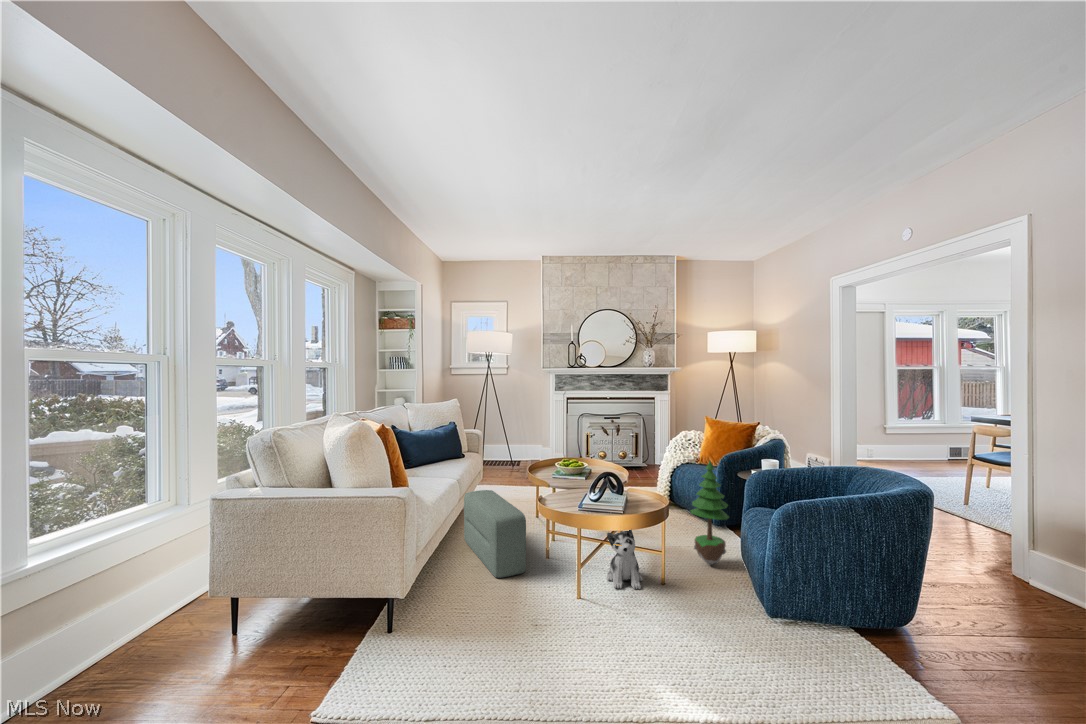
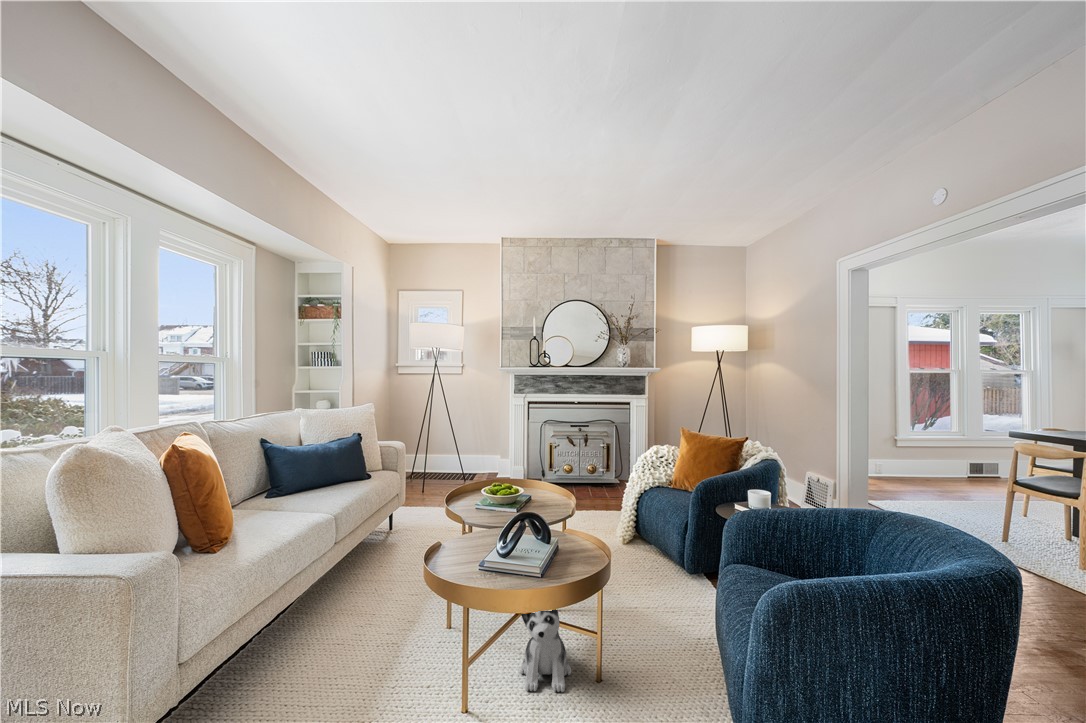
potted tree: present [690,461,729,565] -> none [647,495,701,644]
pouf: present [464,490,526,578] -> none [347,528,409,667]

